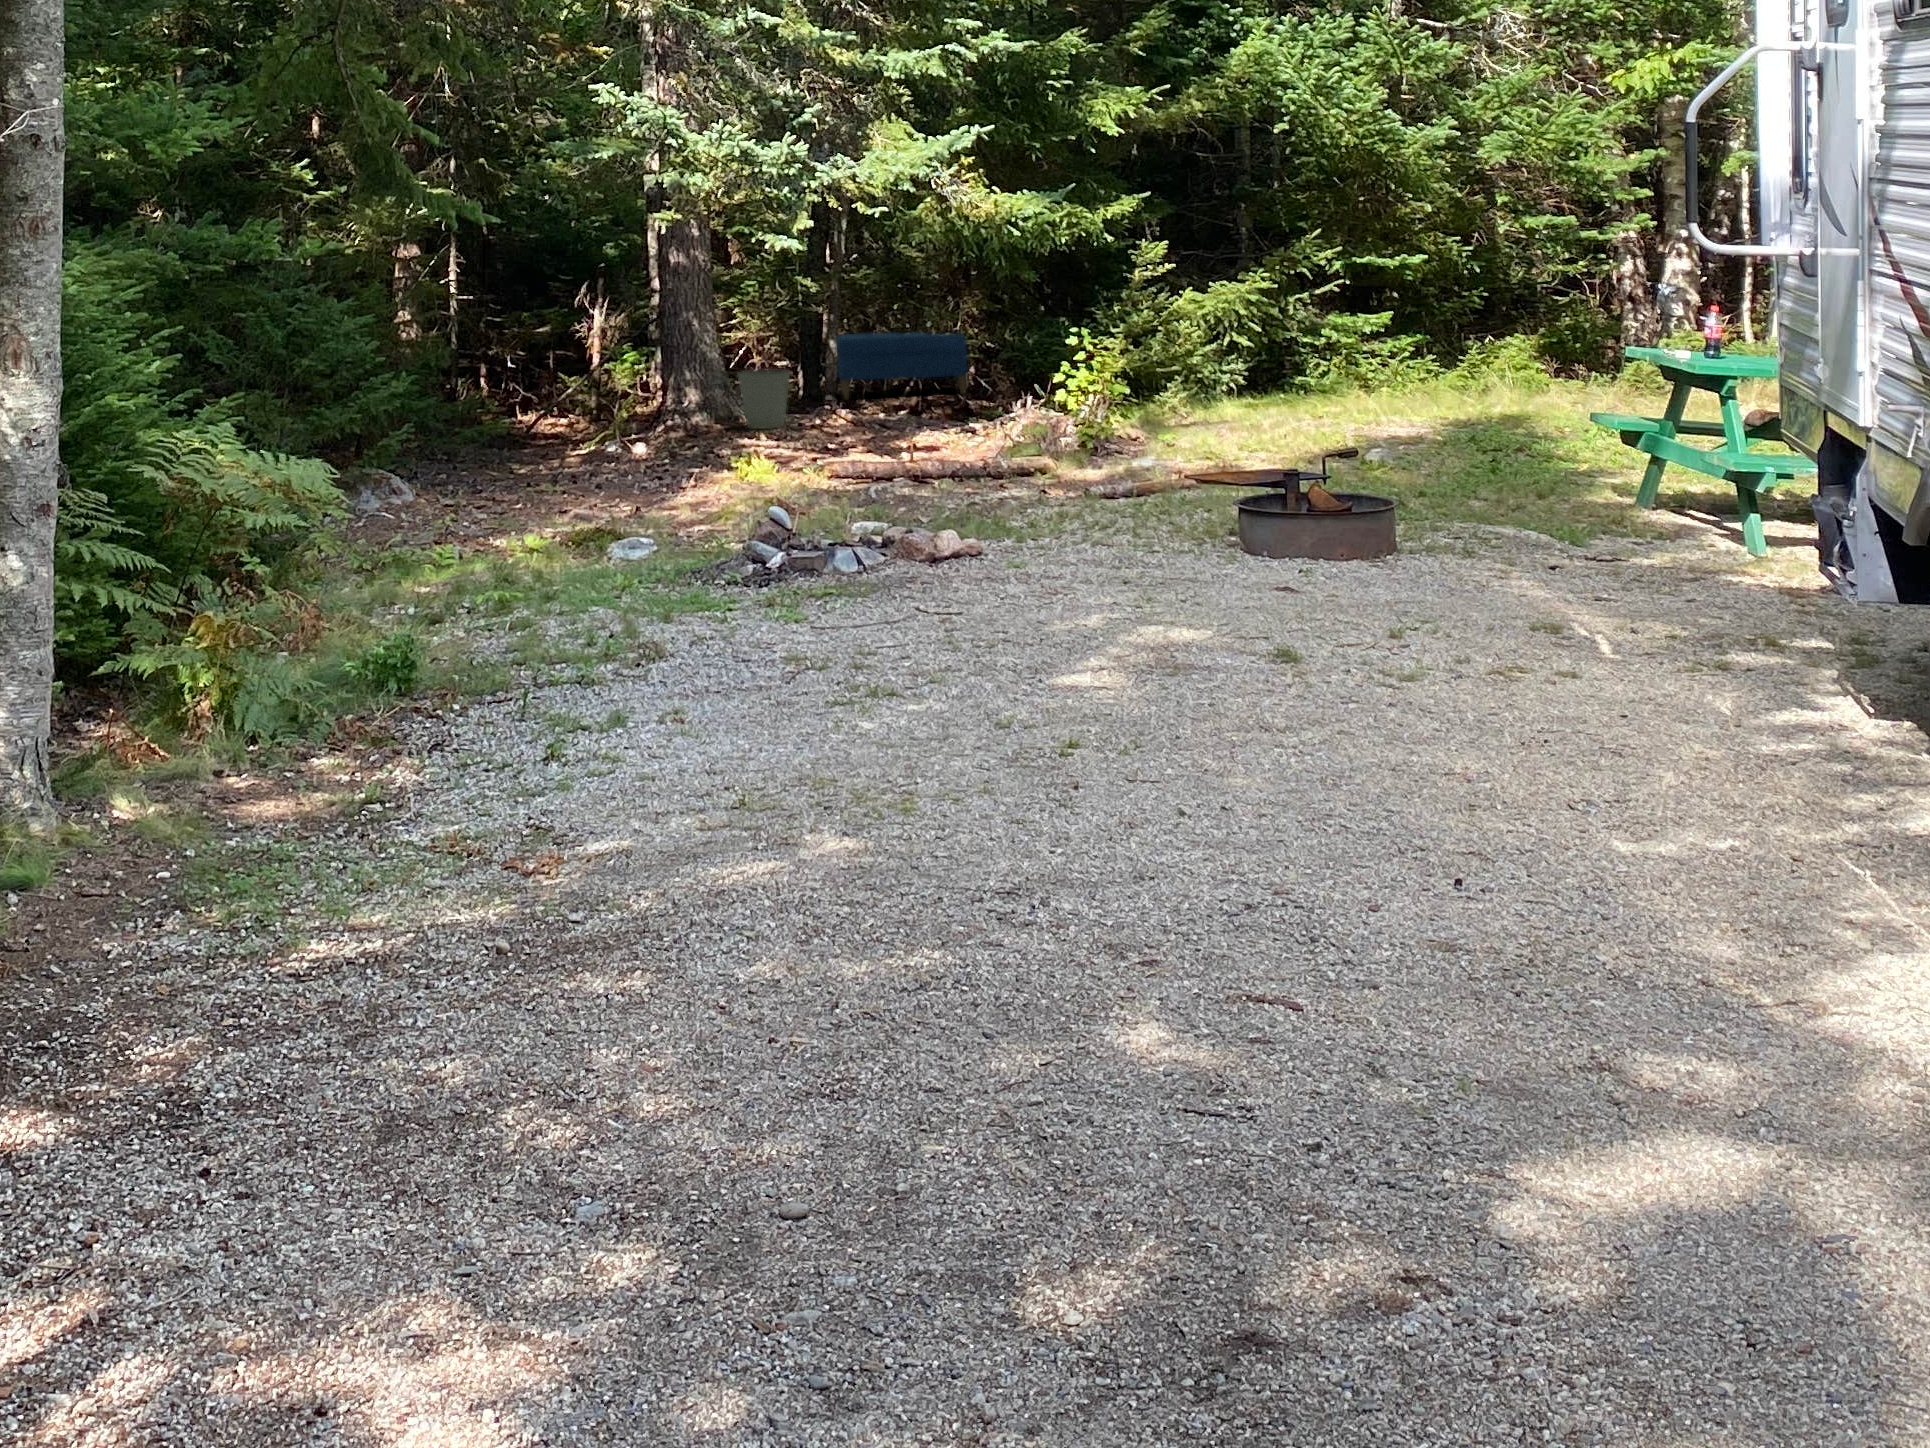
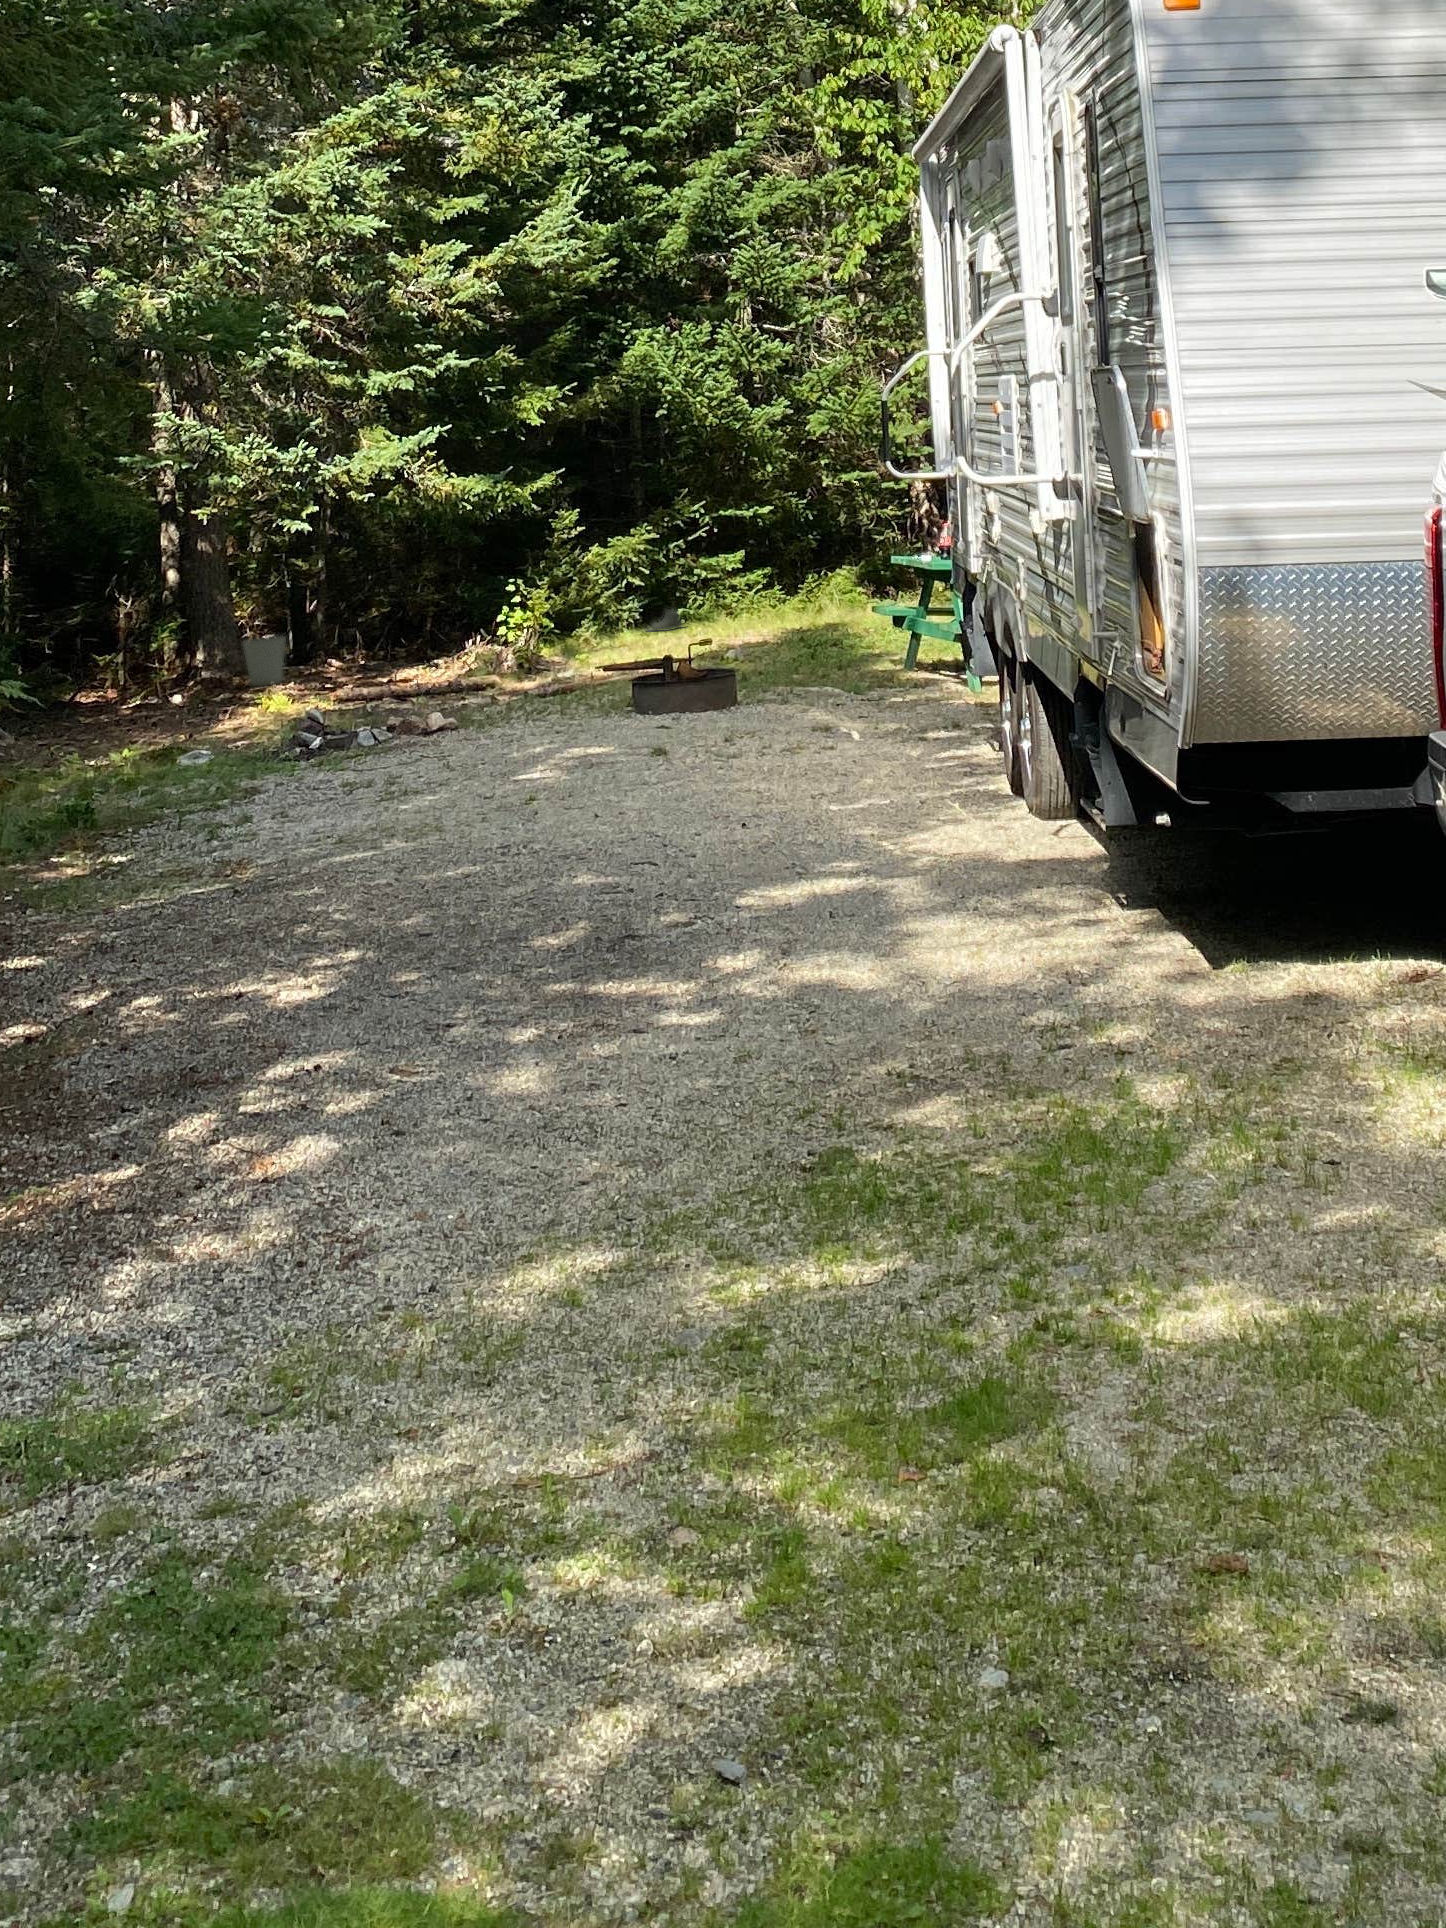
bench: present [836,332,968,399] -> none [316,597,426,662]
boots: none [1243,377,1310,409] -> present [651,609,682,631]

